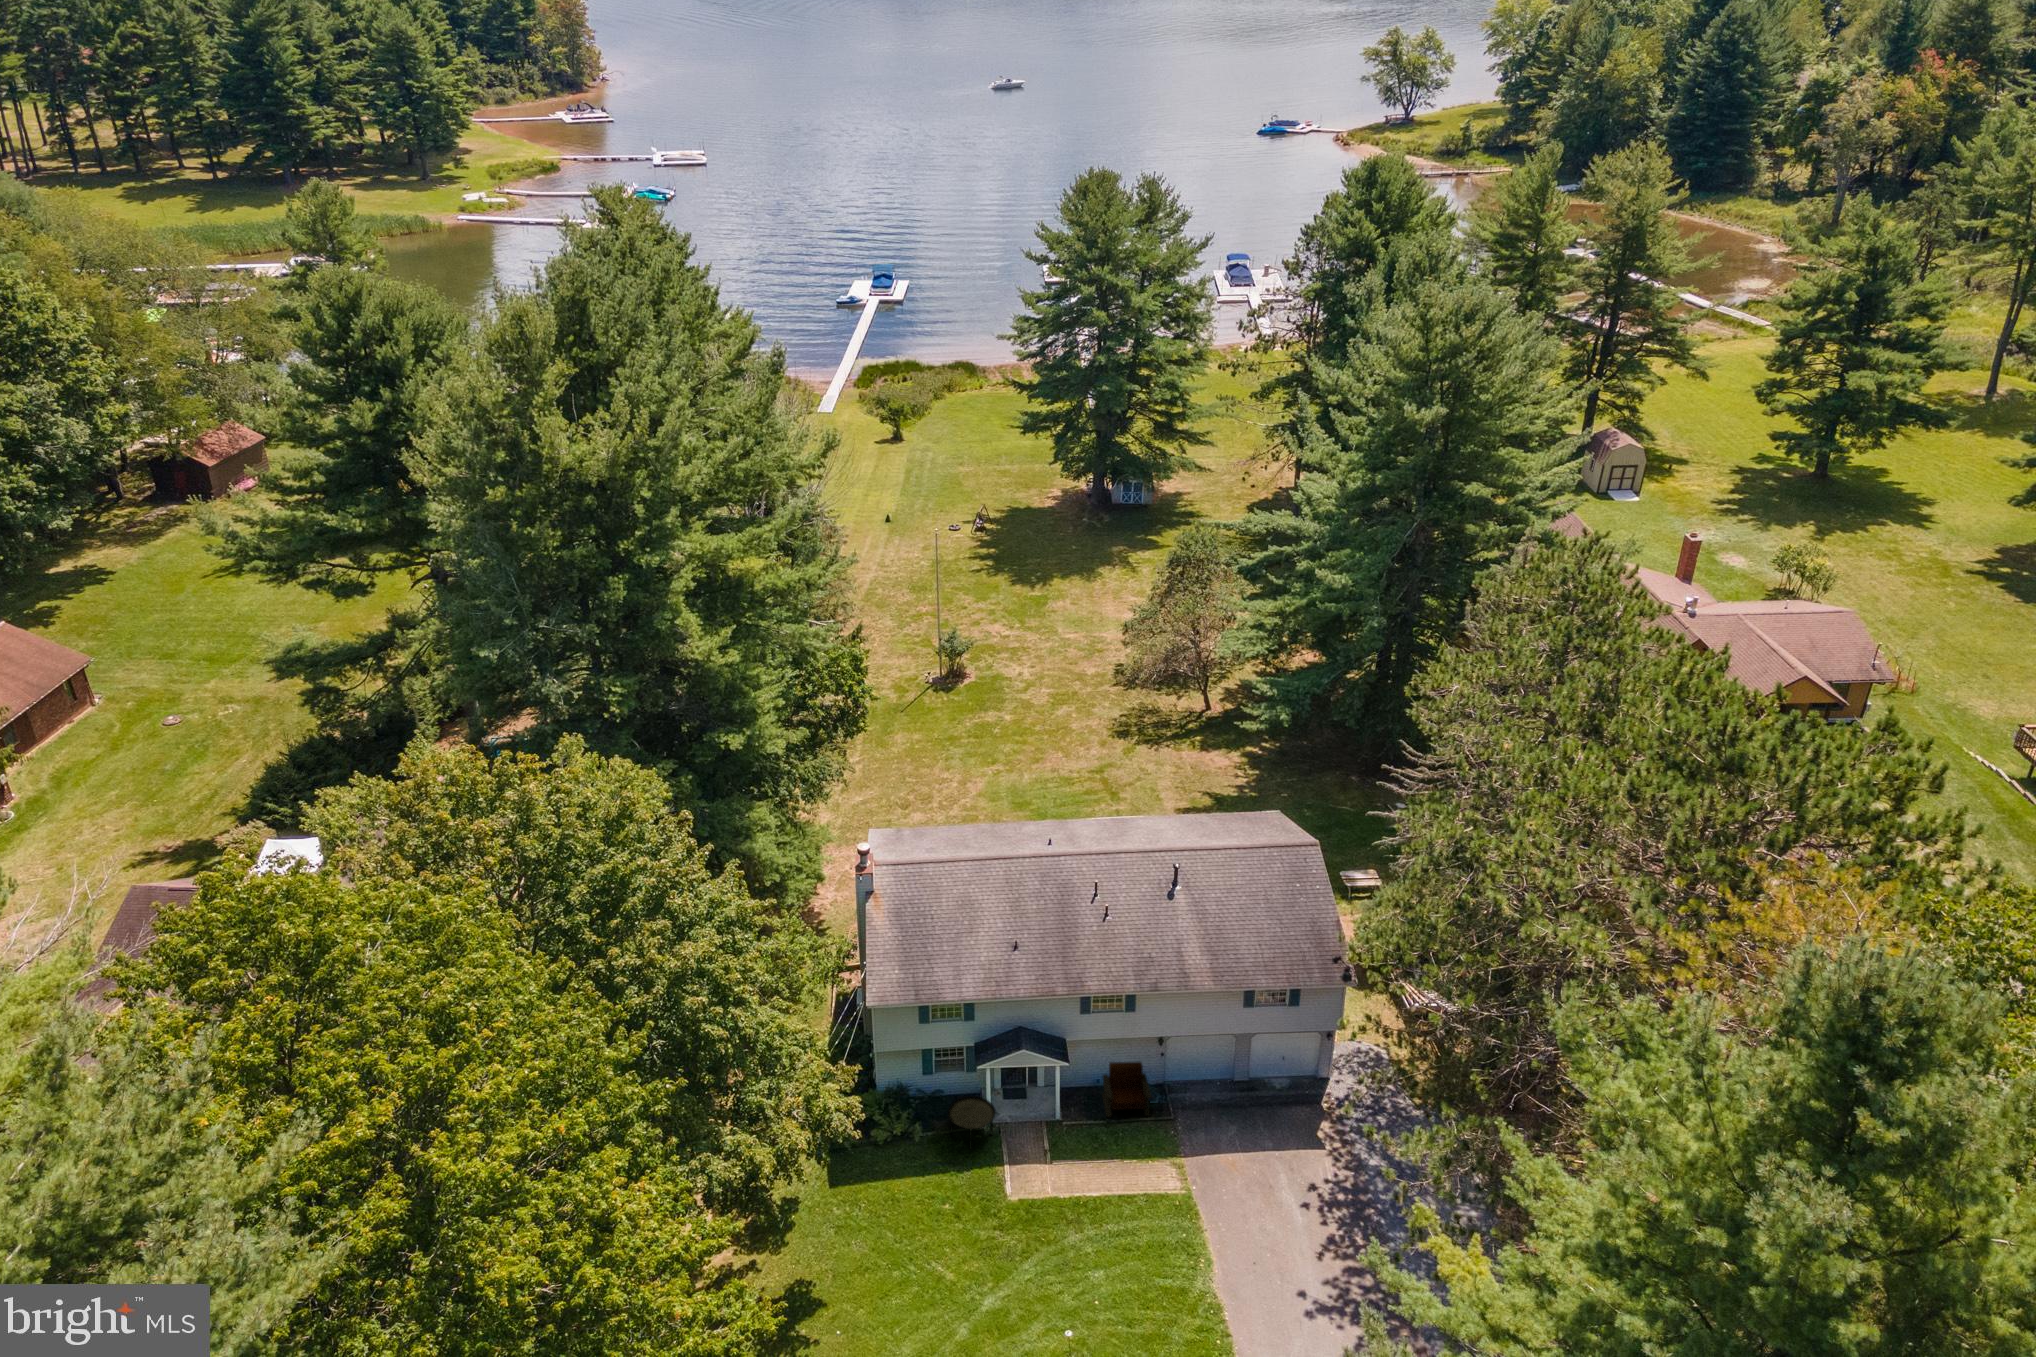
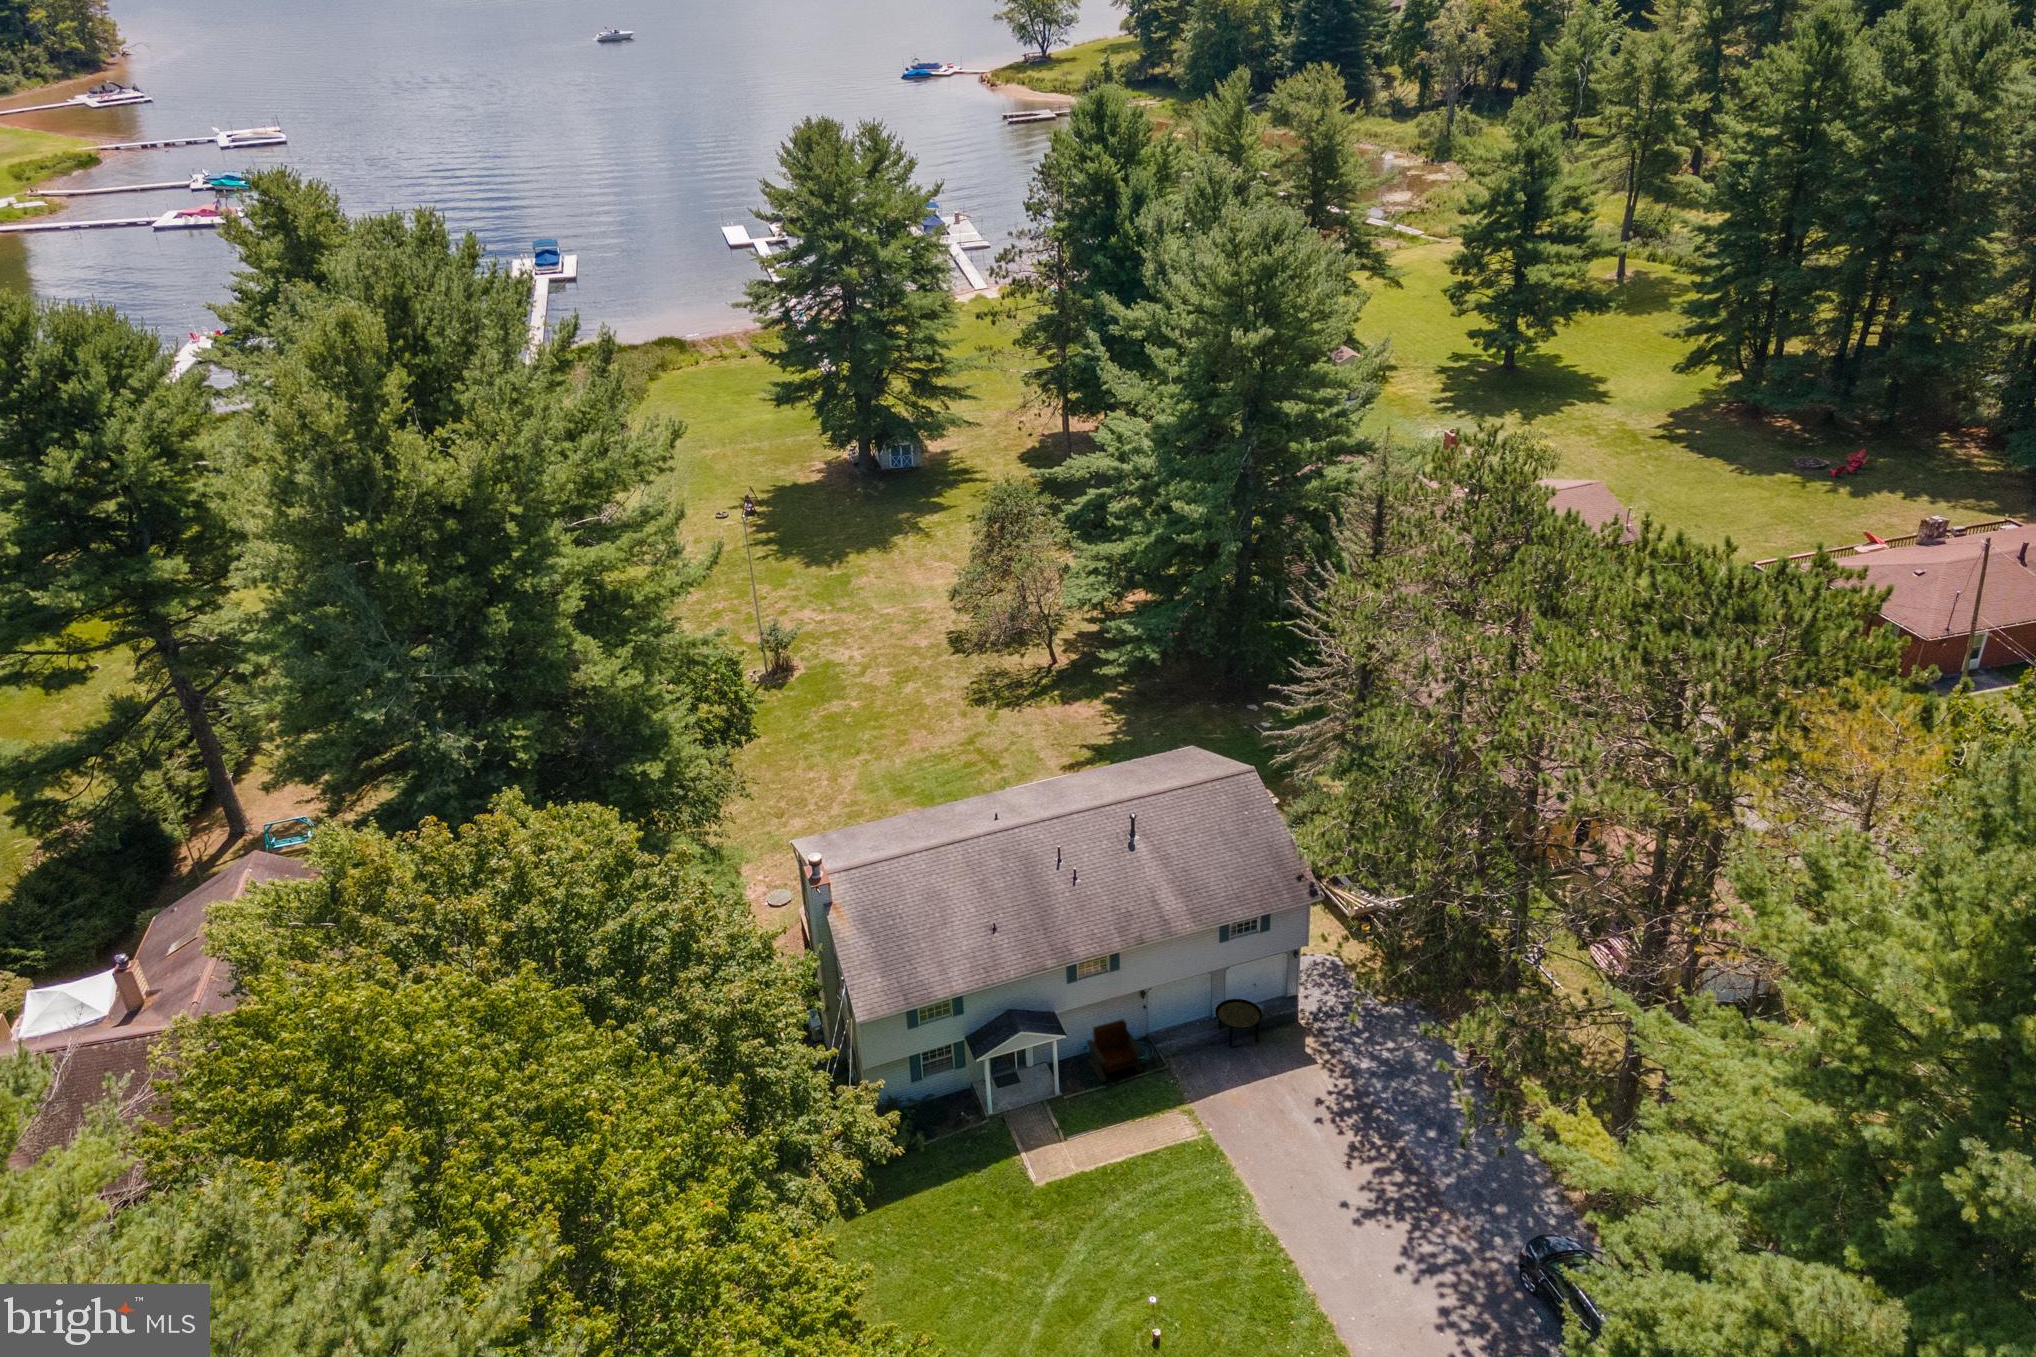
round table: present [948,1096,996,1149] -> present [1215,999,1262,1047]

